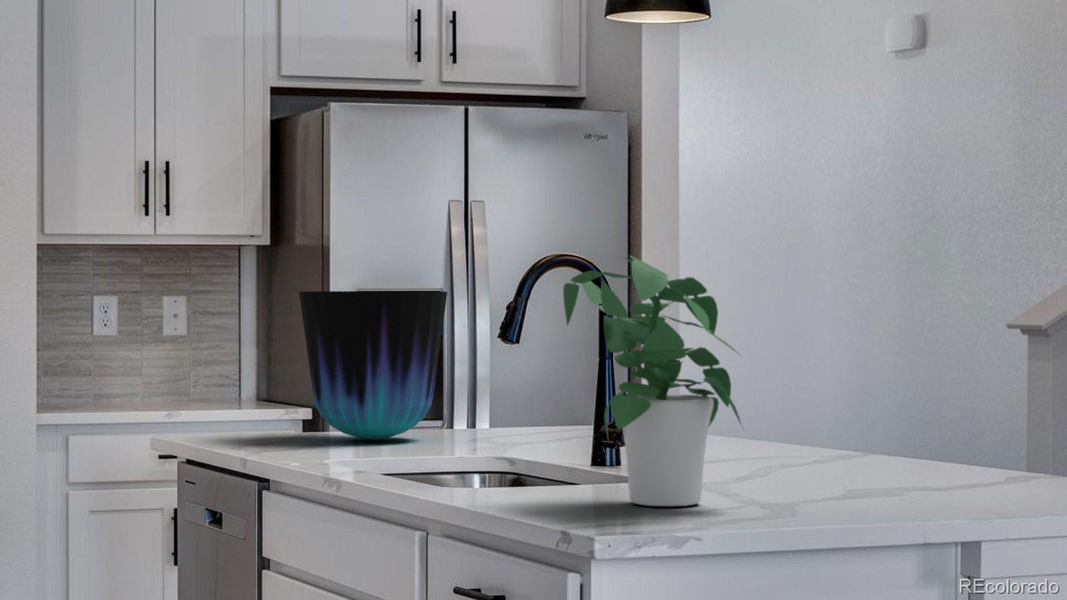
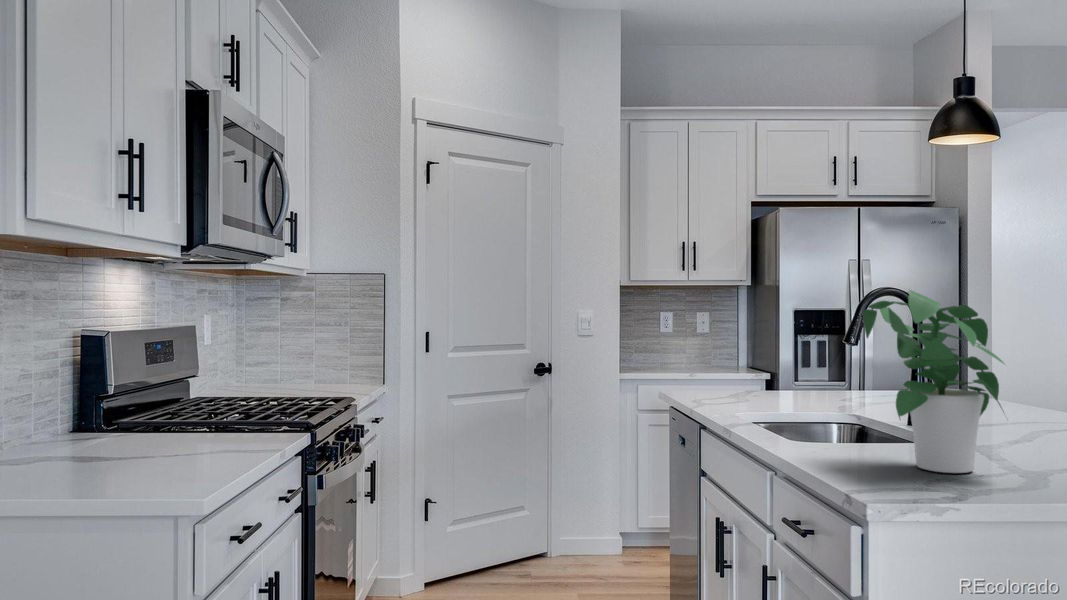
vase: present [299,291,447,440] -> none [735,311,825,398]

